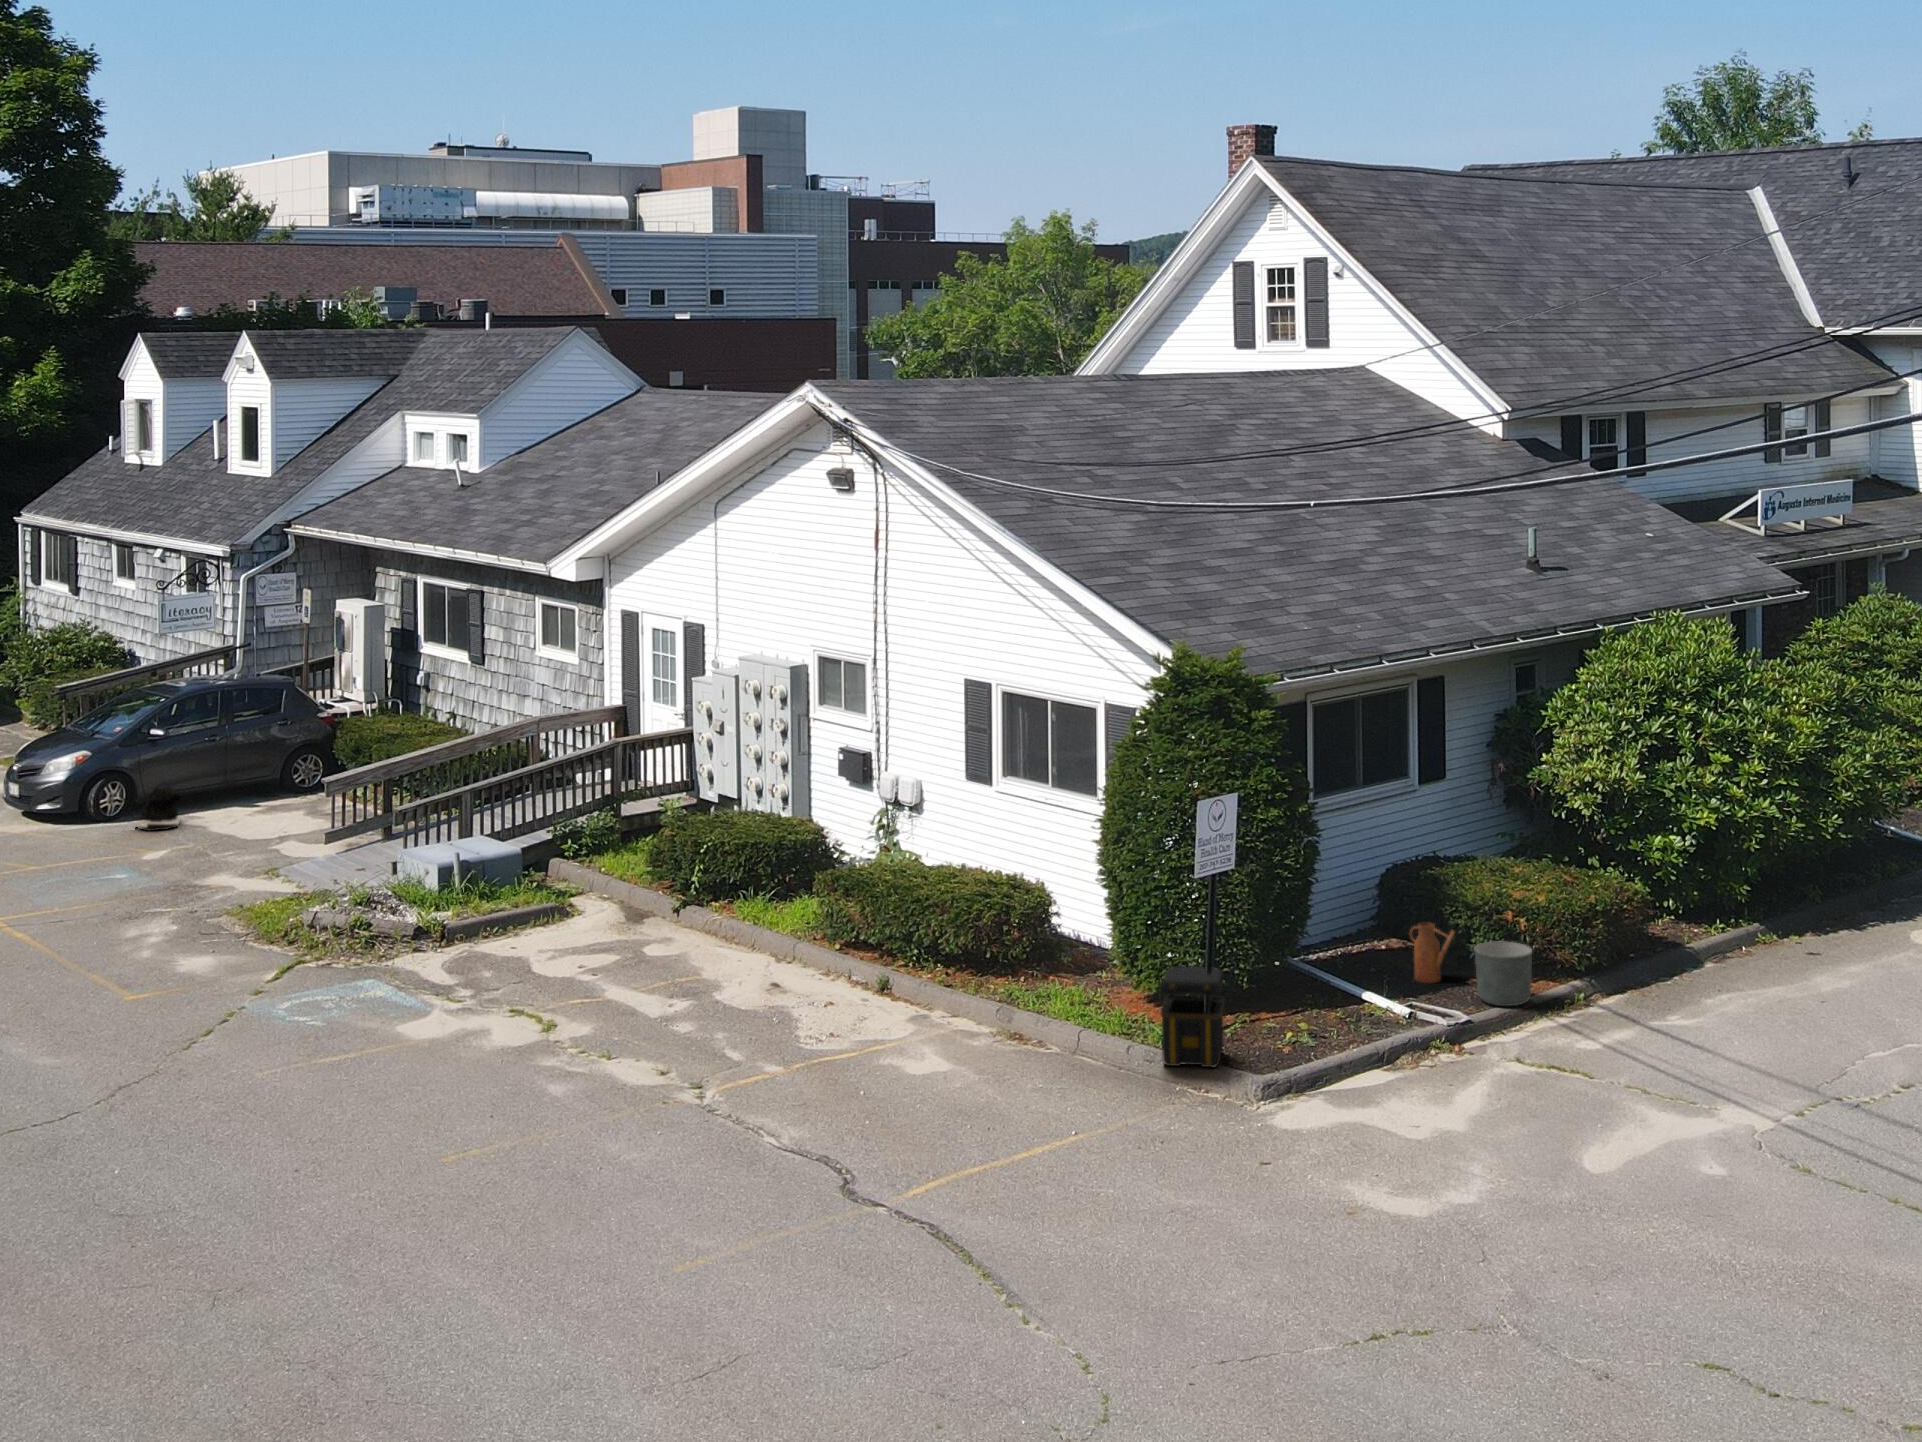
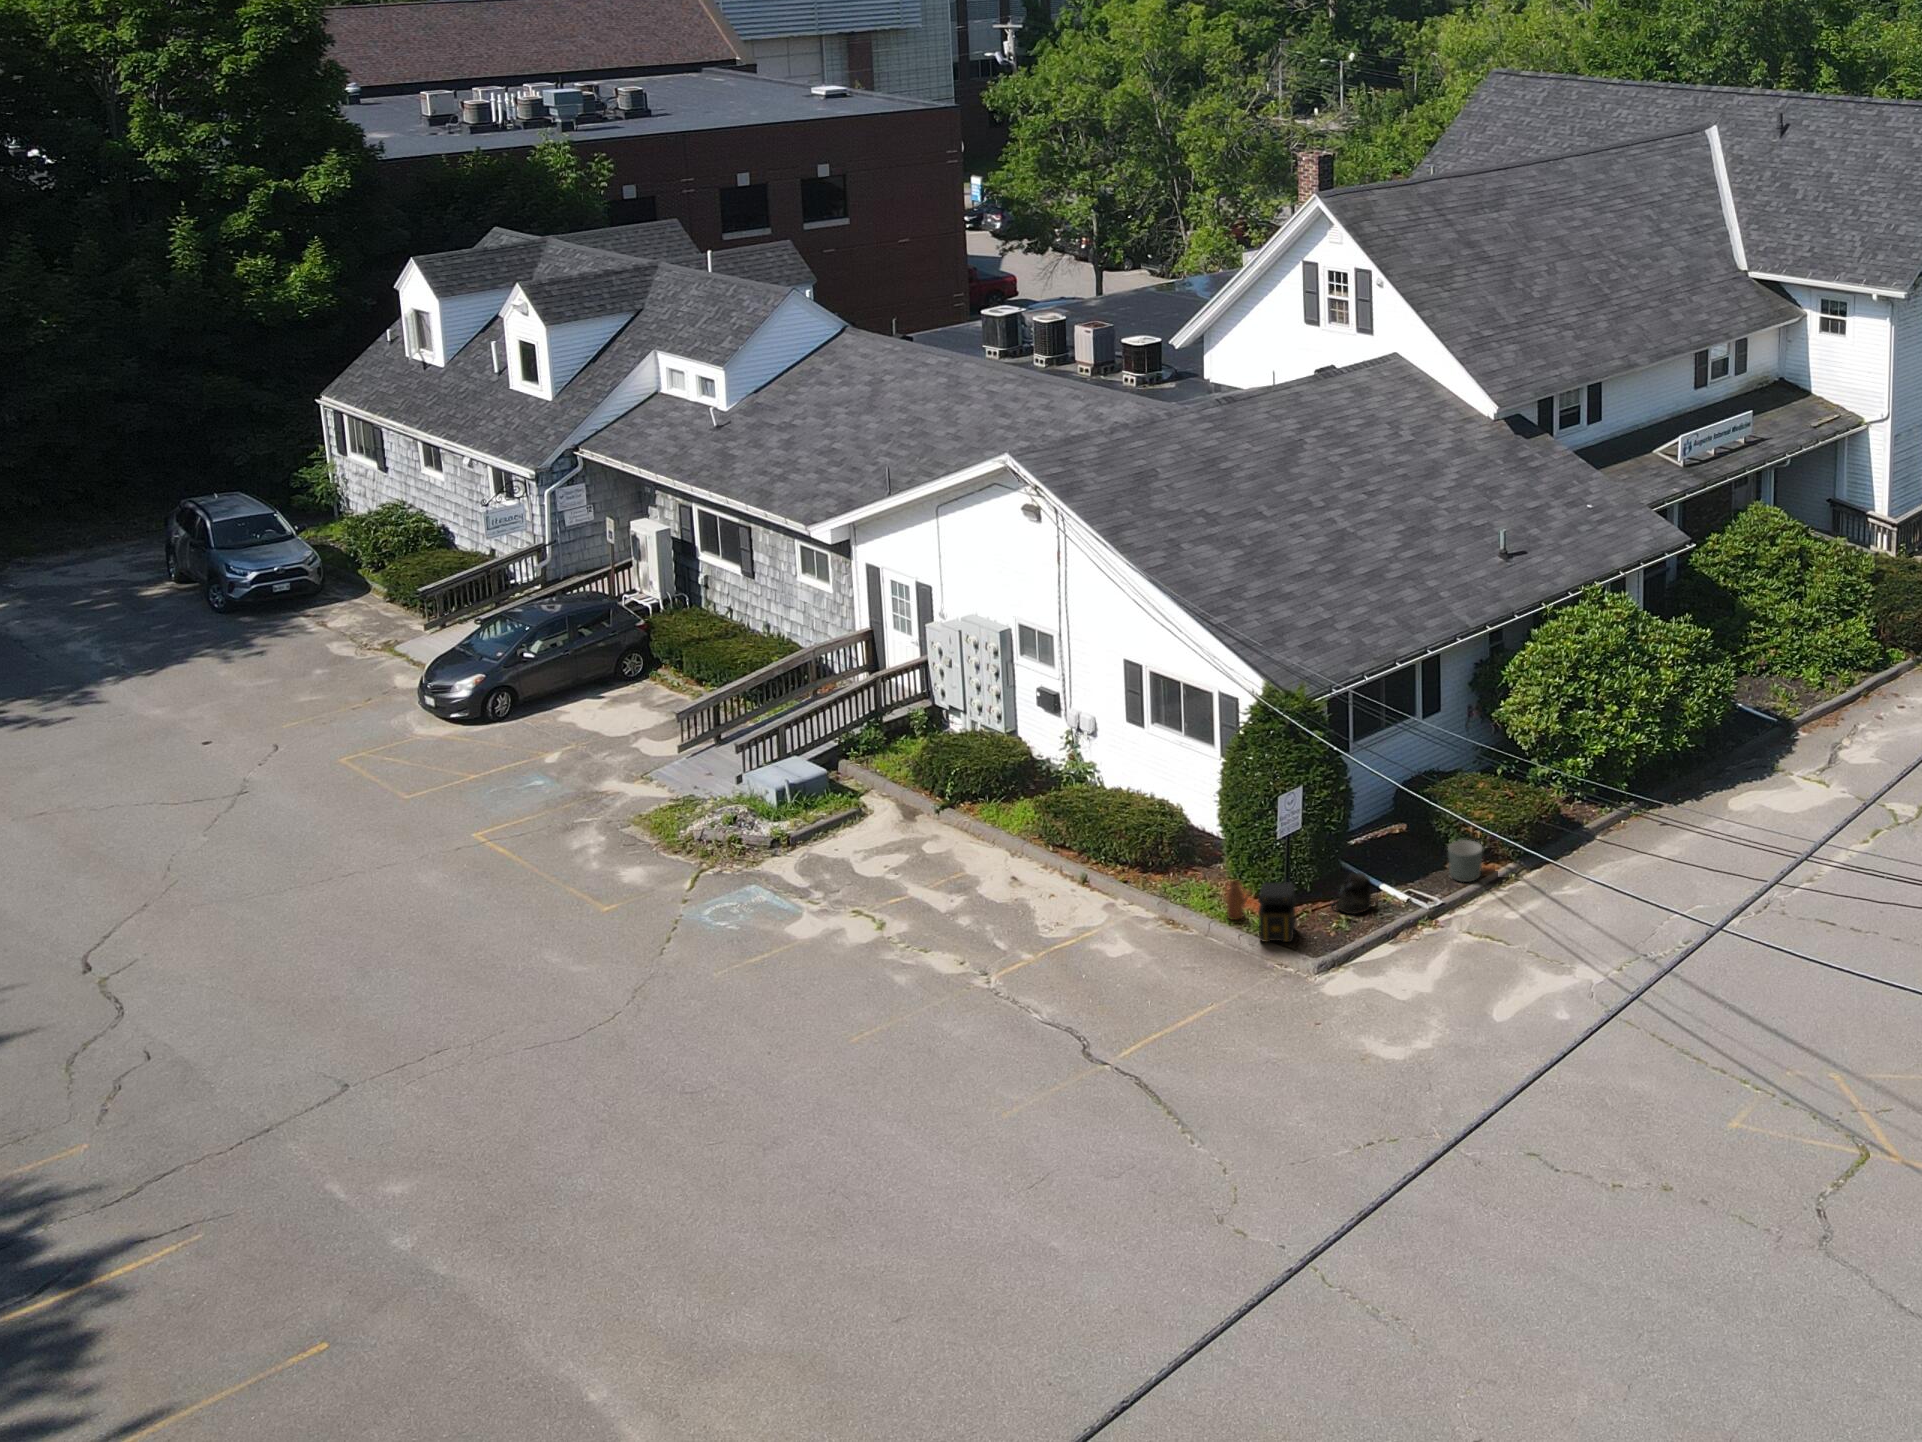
backpack: present [139,782,181,831] -> present [1332,873,1372,914]
watering can: present [1410,922,1455,983] -> present [1227,880,1251,920]

